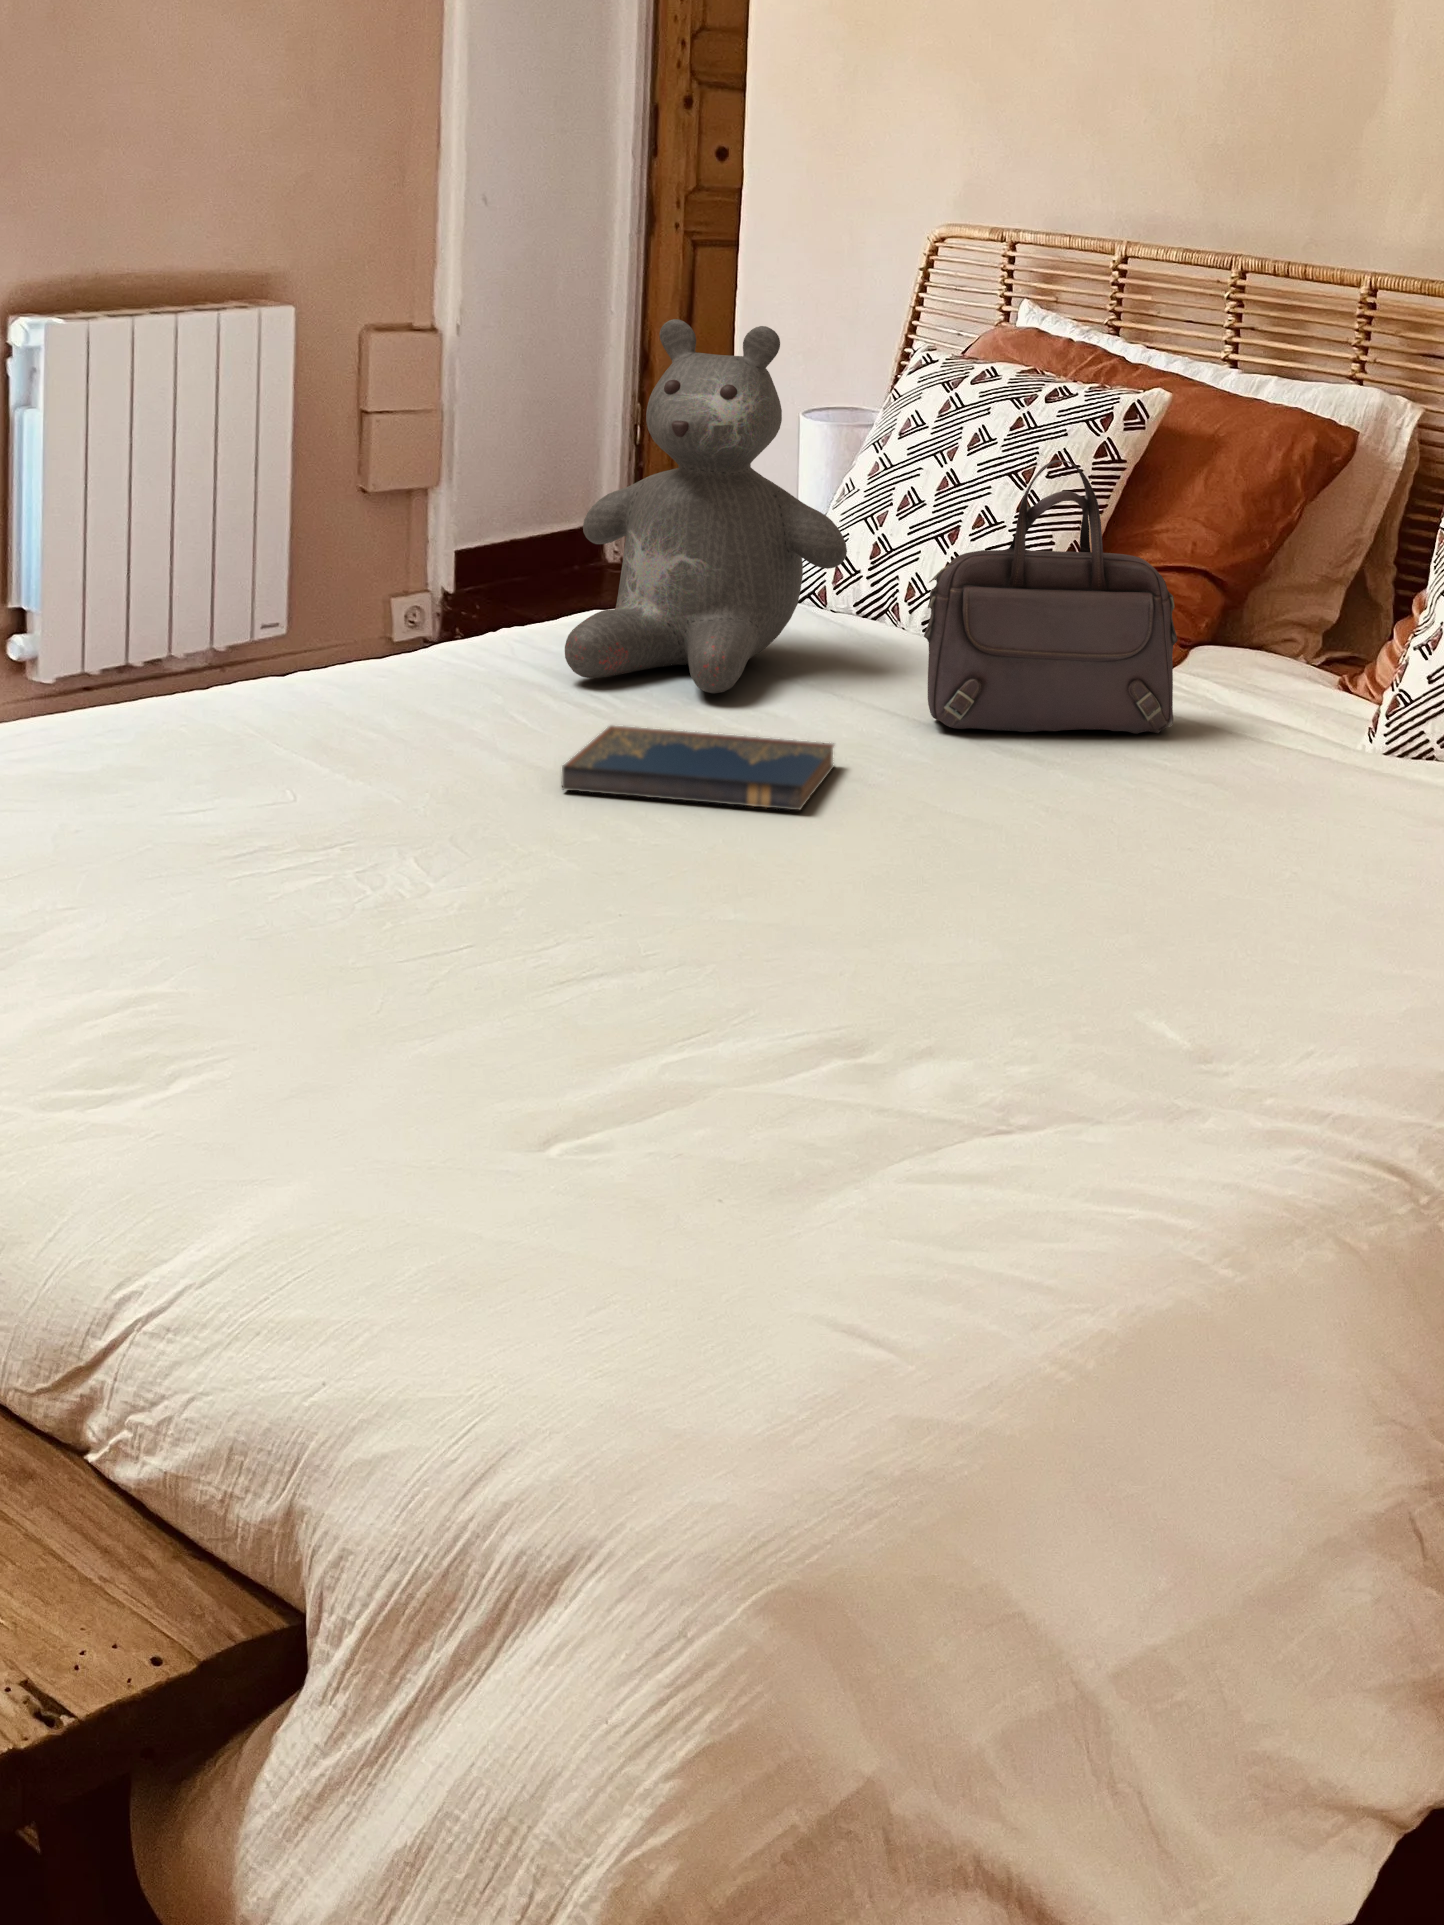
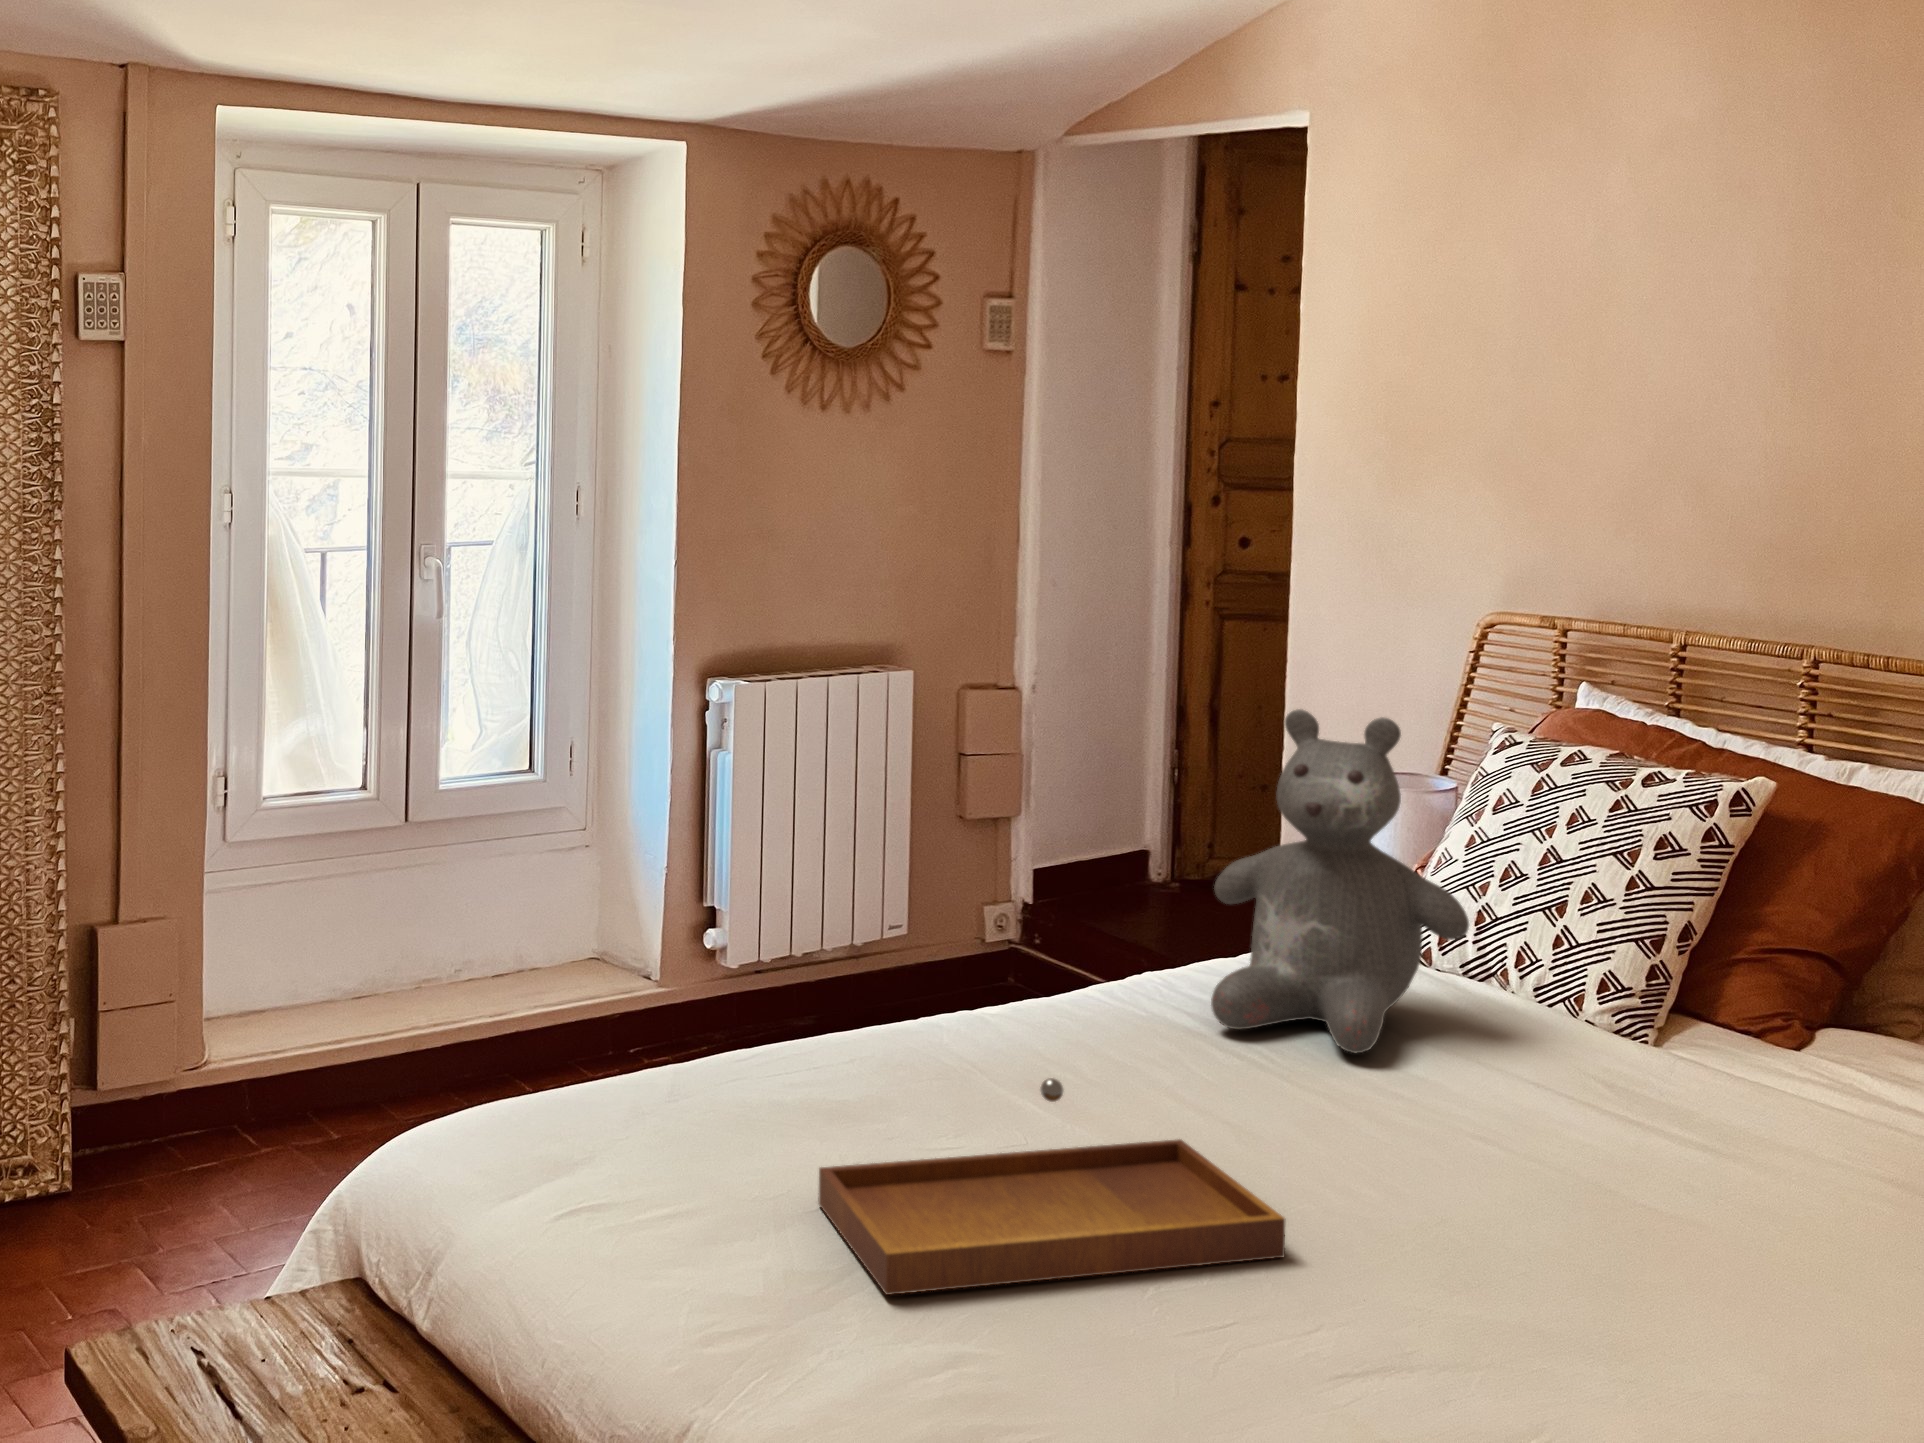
handbag: present [924,460,1178,734] -> none [1568,856,1836,1129]
tray: none [46,712,572,950] -> present [818,1078,1285,1295]
hardcover book: present [562,726,834,810] -> none [1244,1085,1498,1194]

